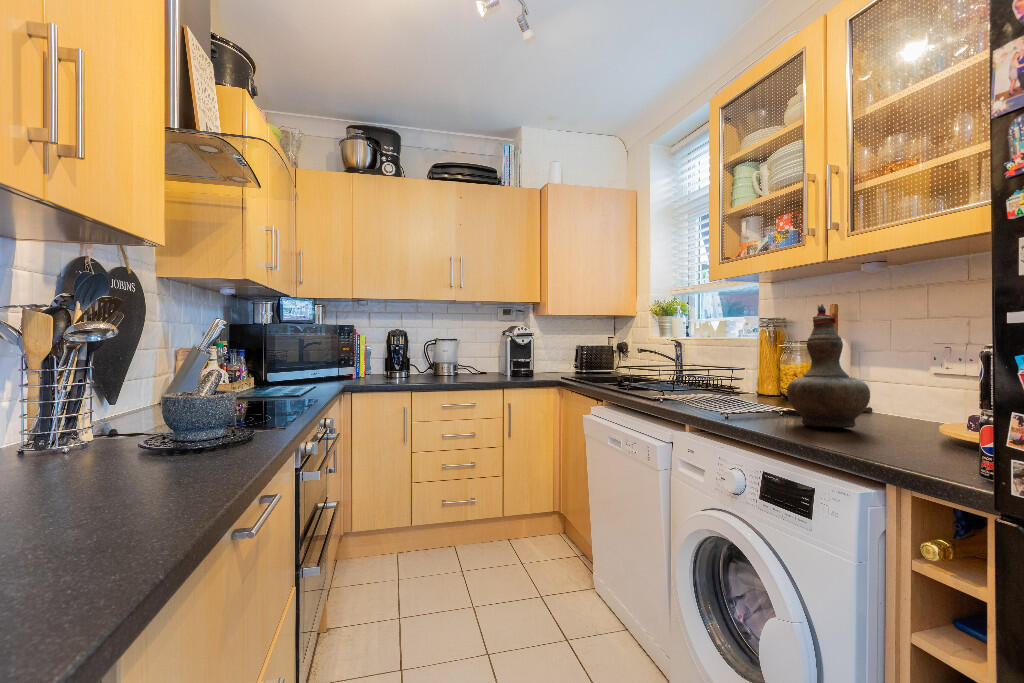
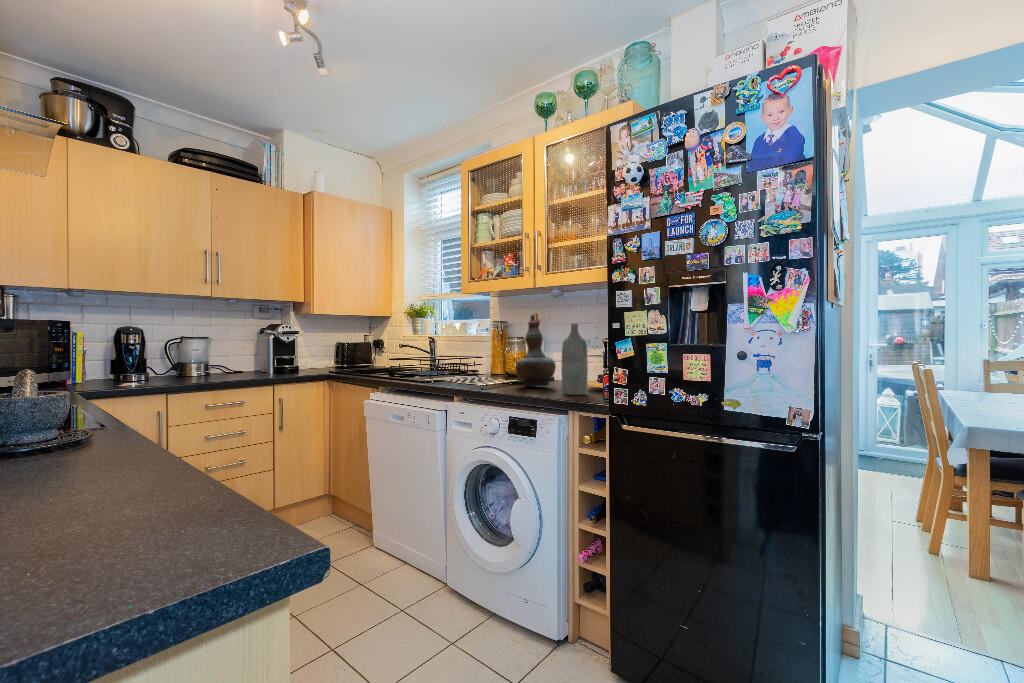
bottle: none [882,318,948,459] -> present [561,324,588,395]

